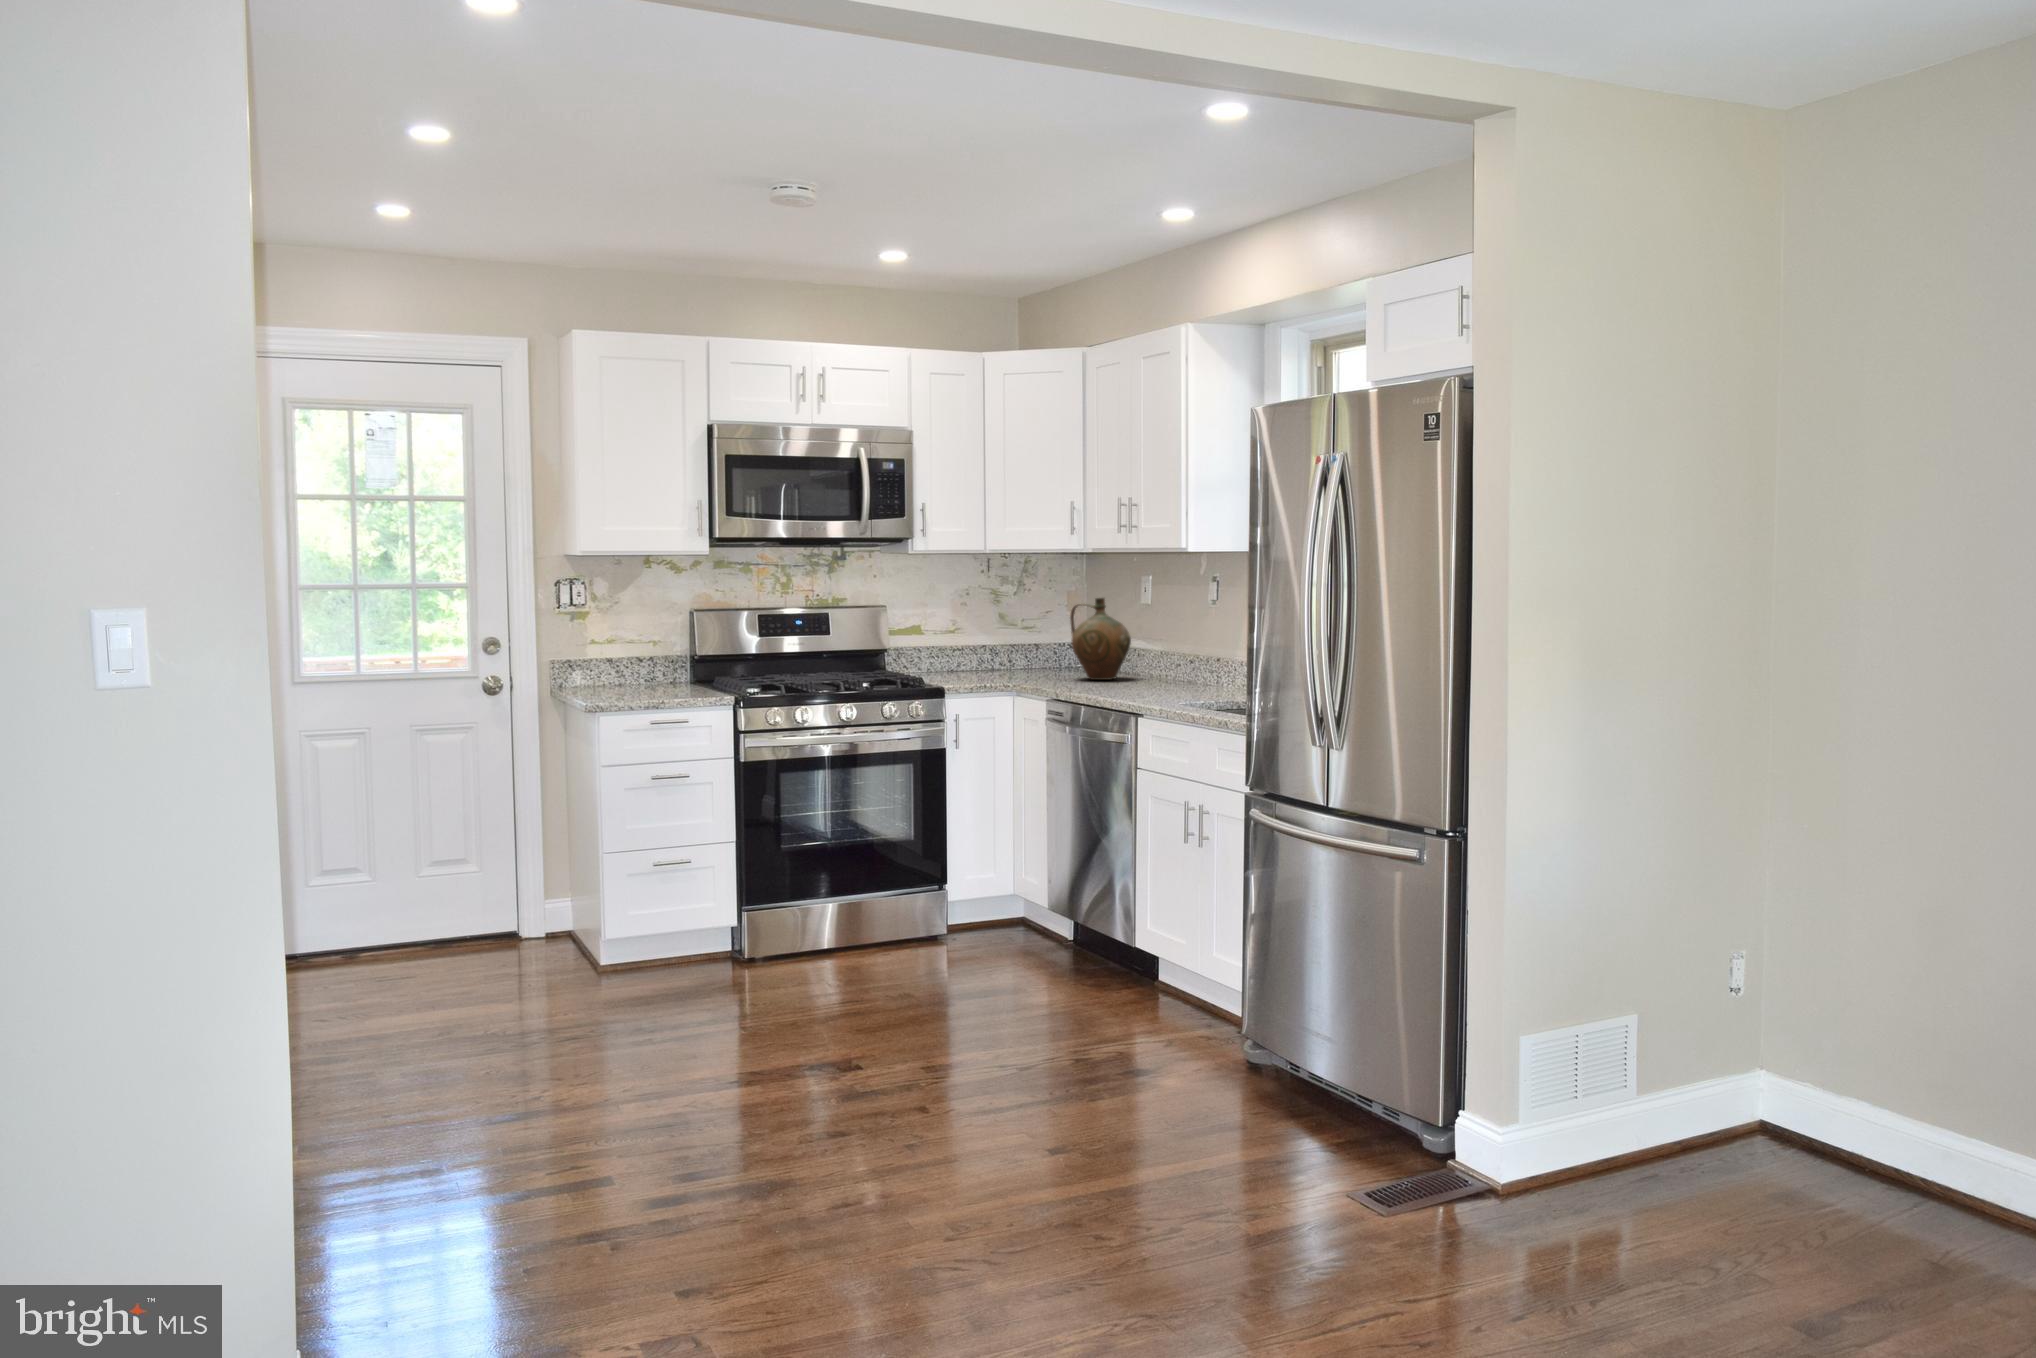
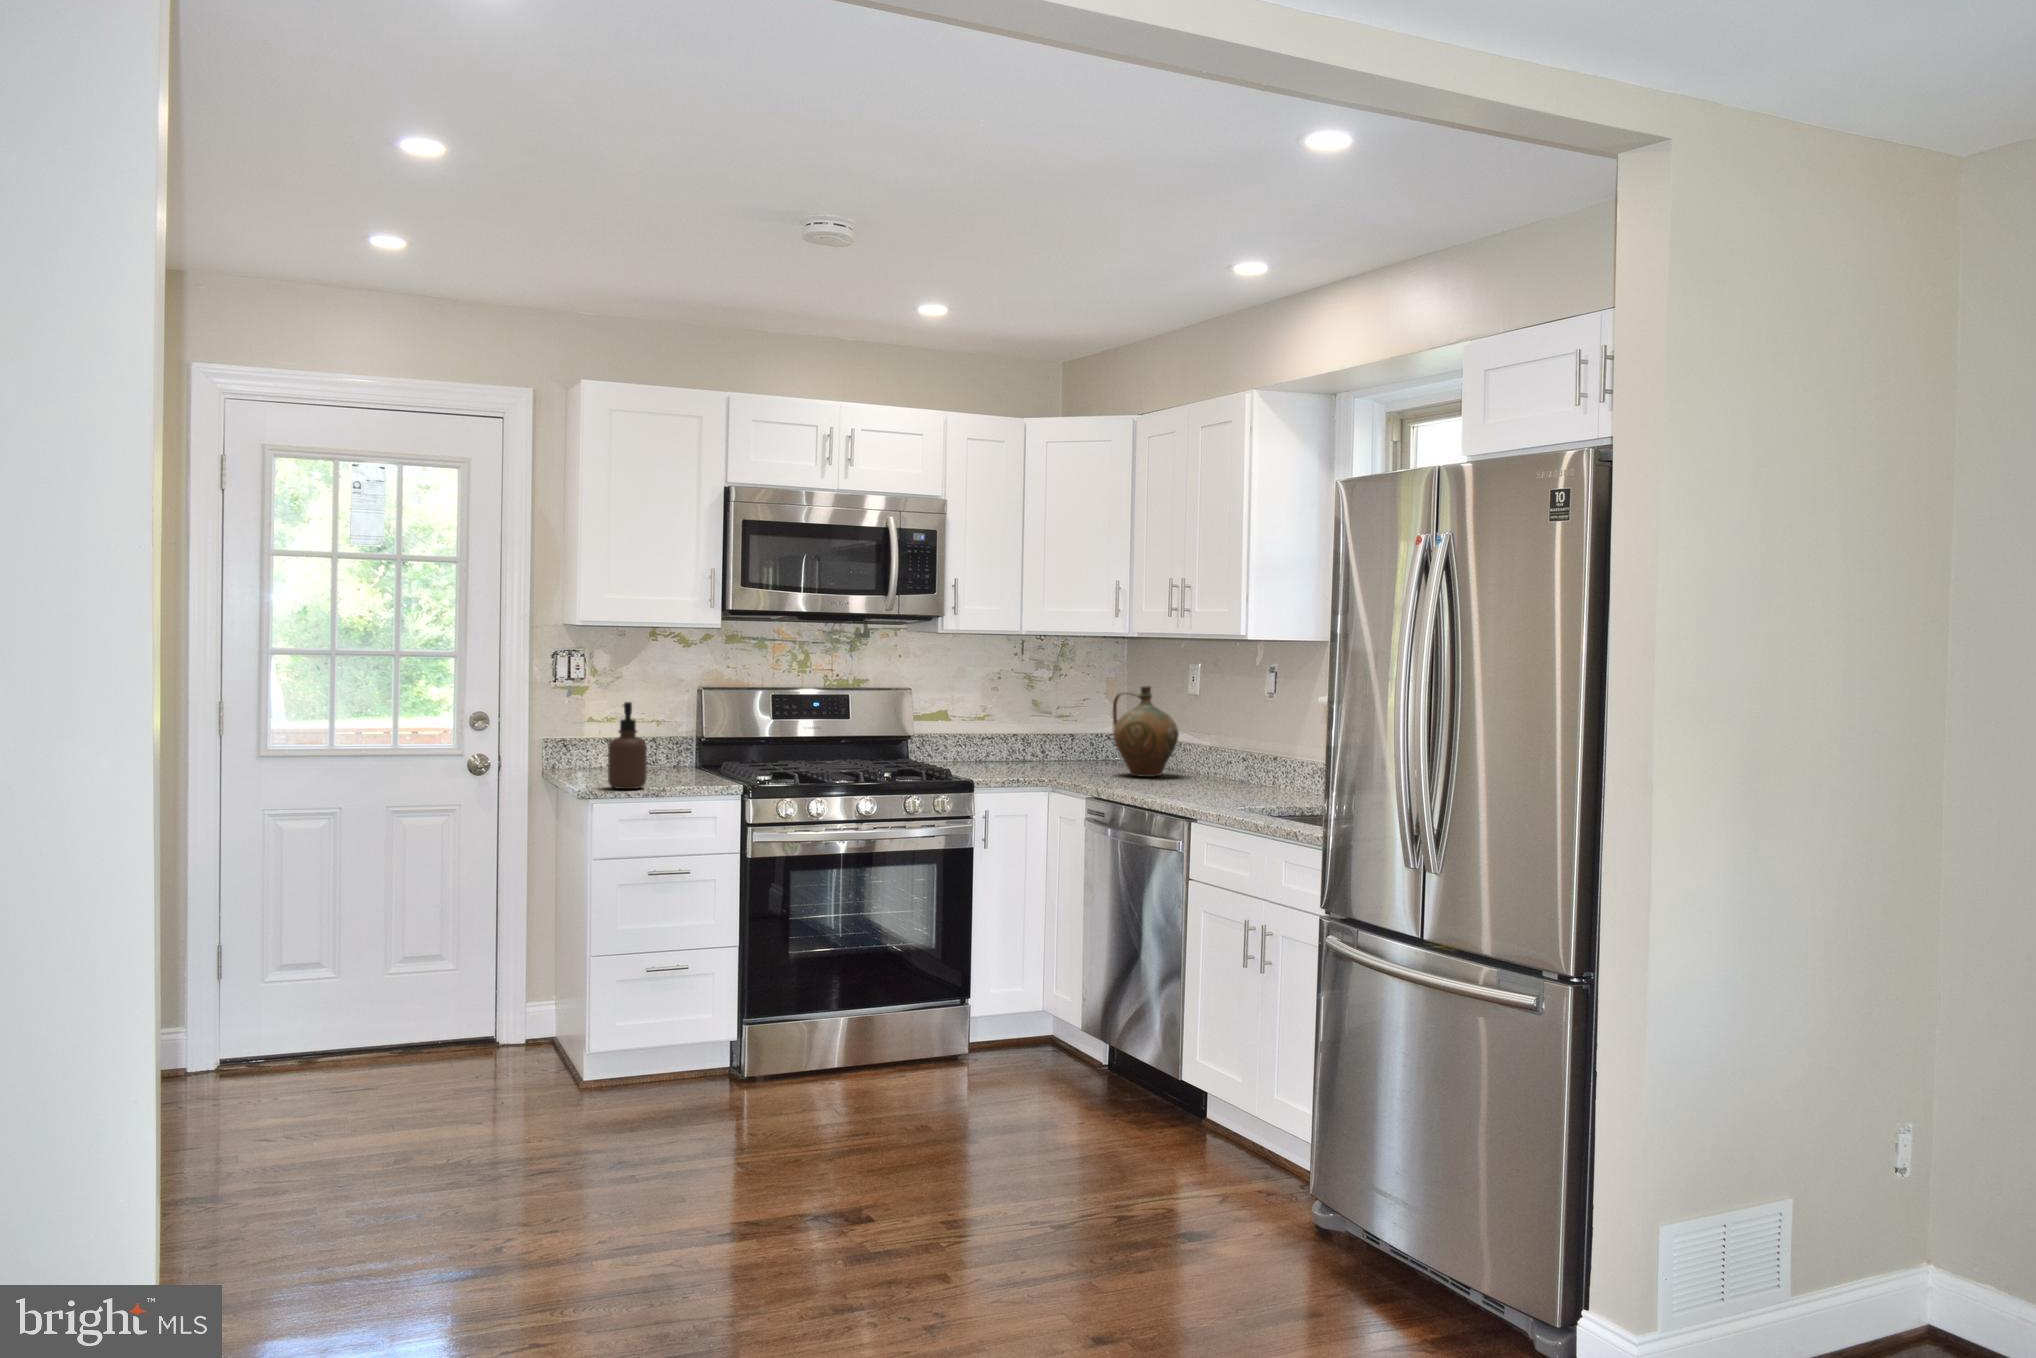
soap dispenser: none [611,624,647,703] -> present [608,702,647,789]

